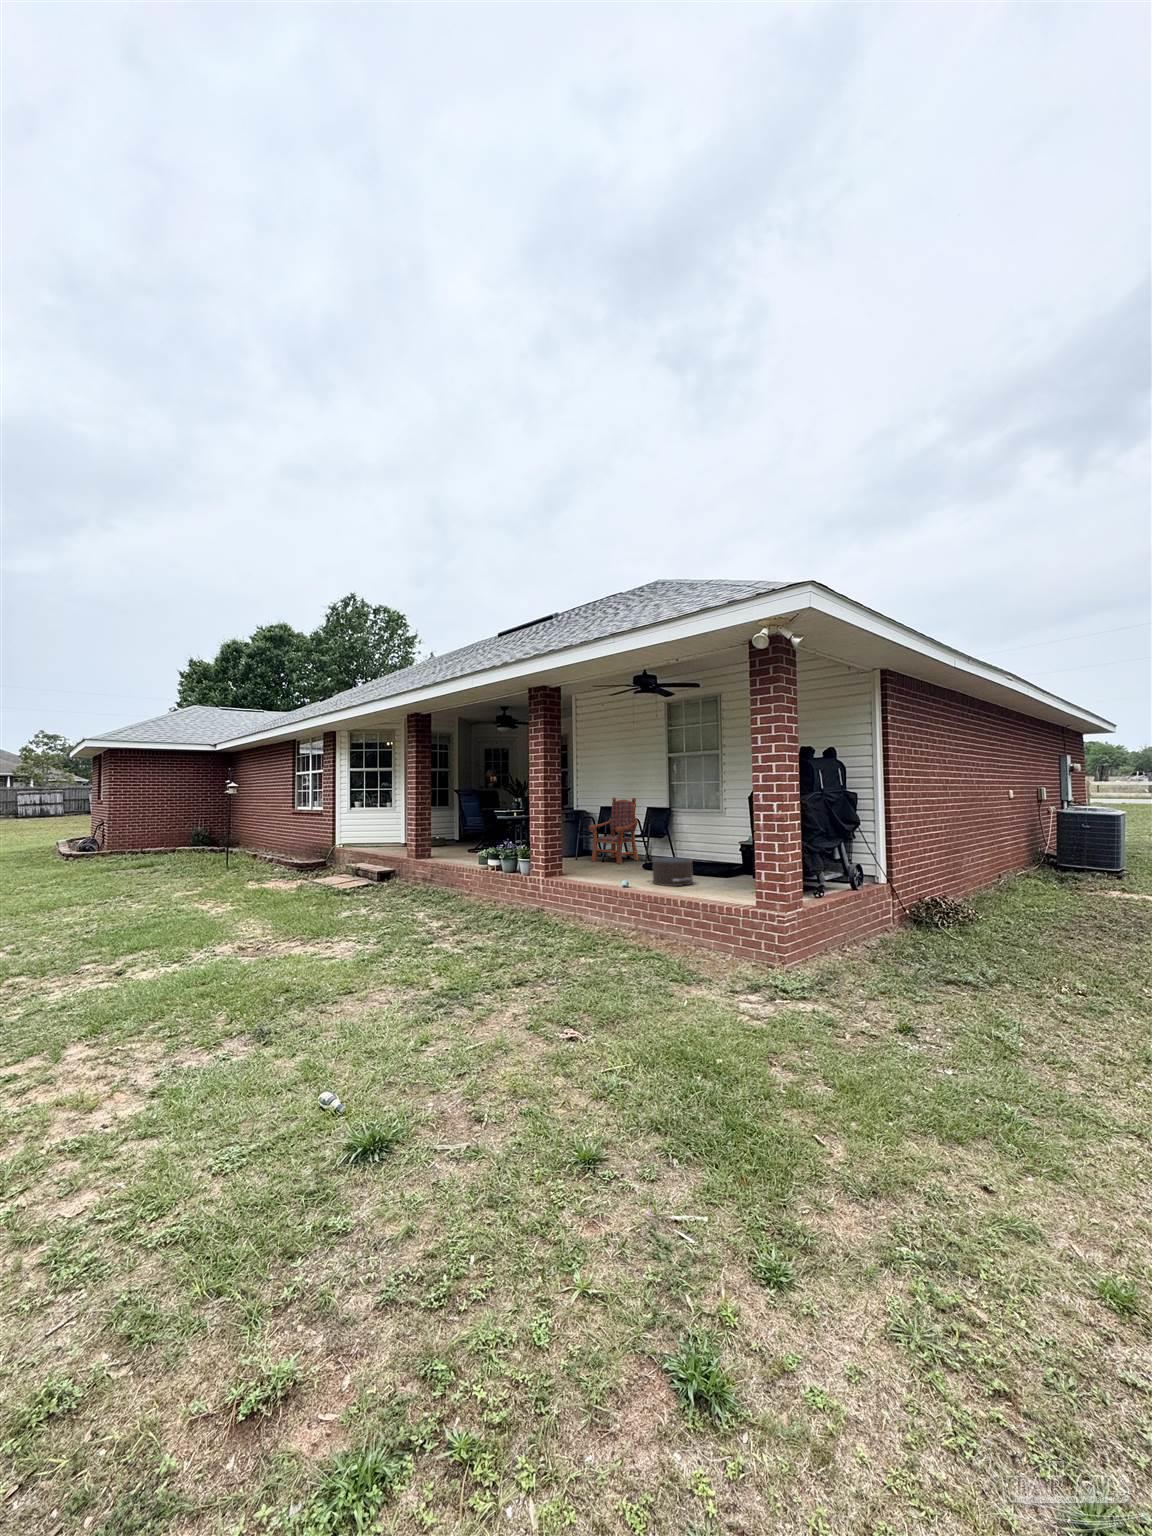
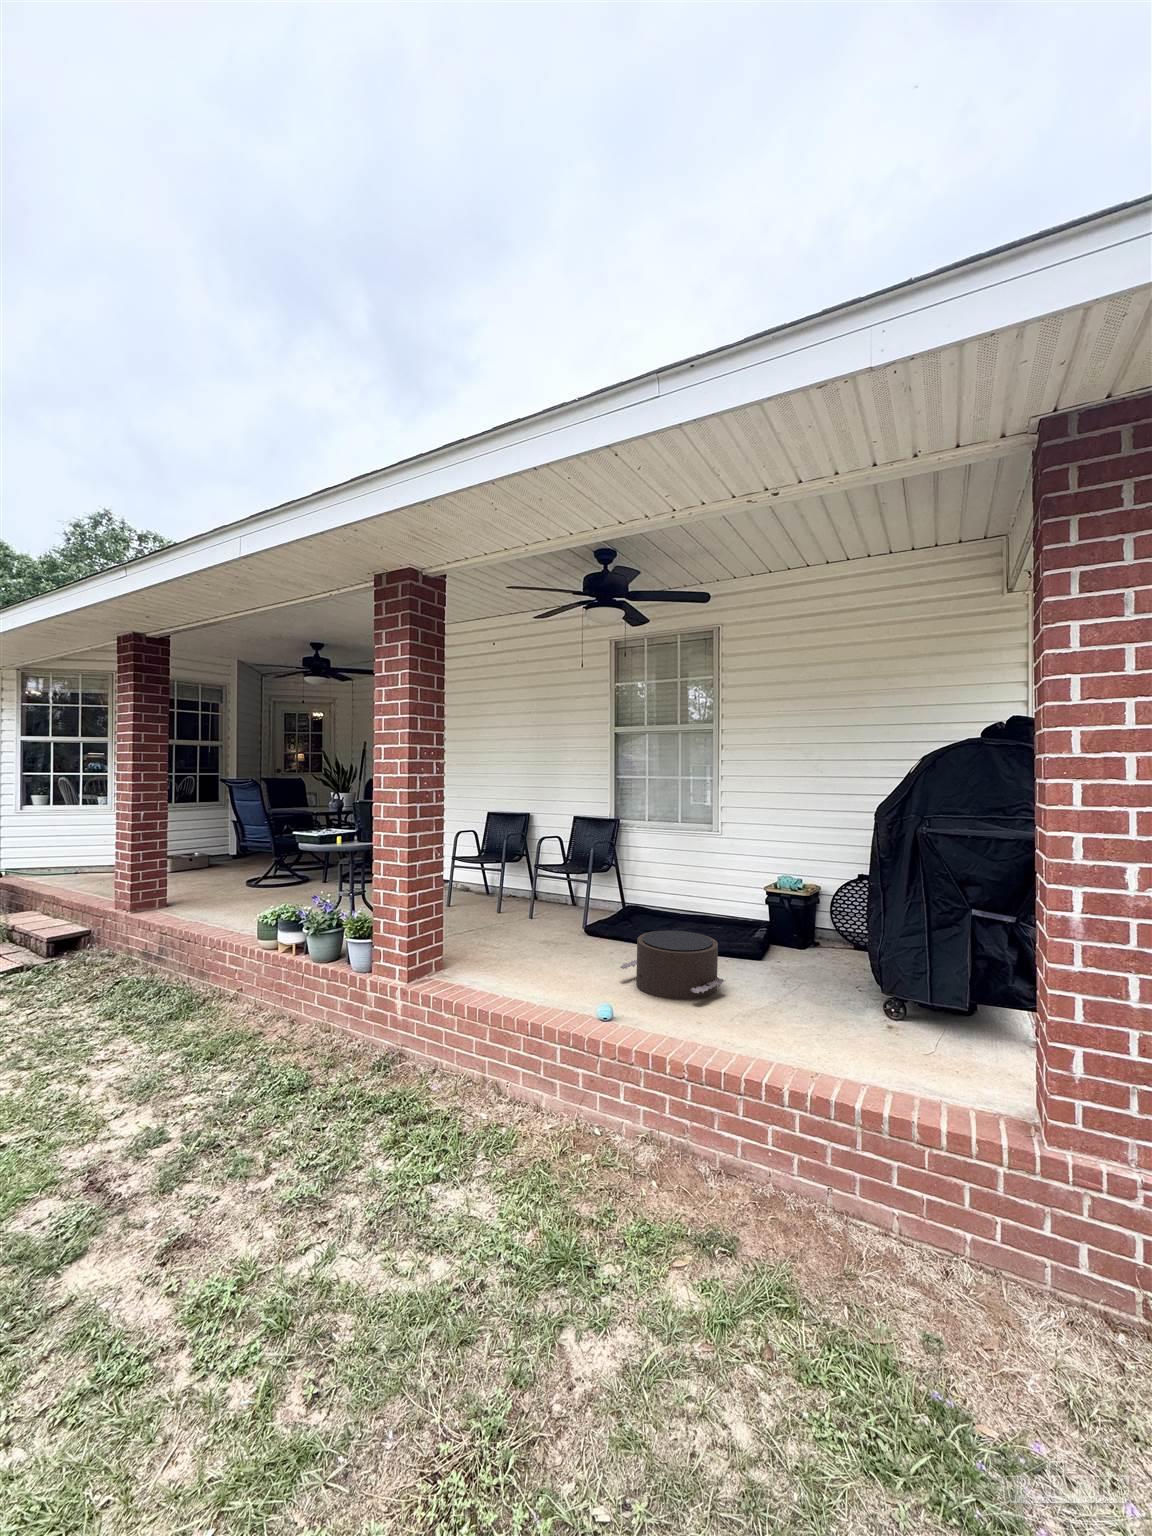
armchair: present [589,797,639,864] -> none [473,800,557,920]

